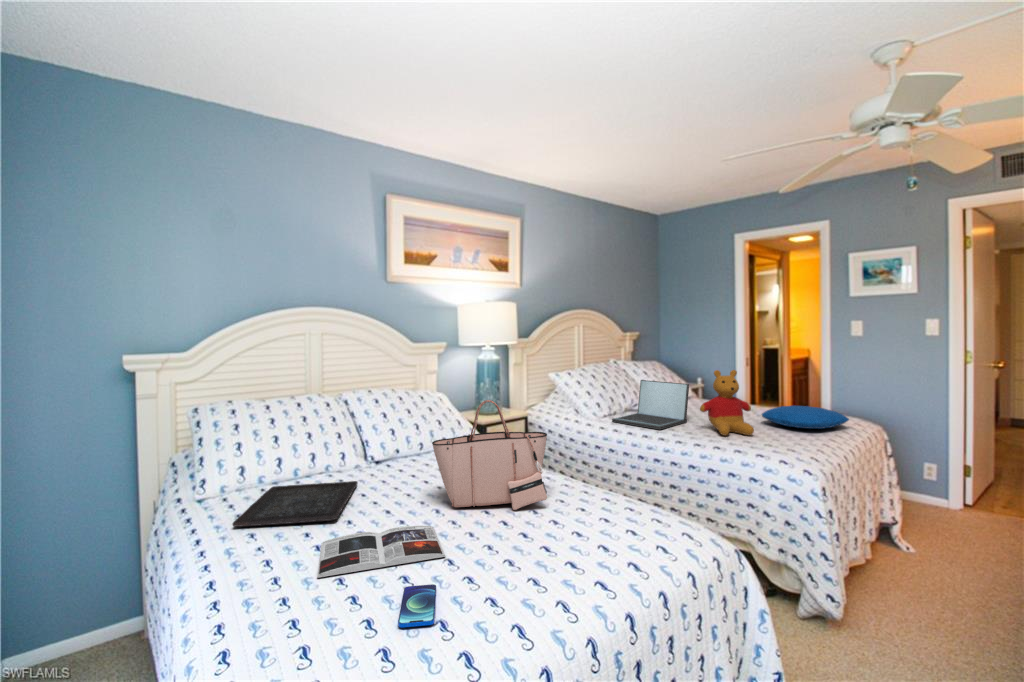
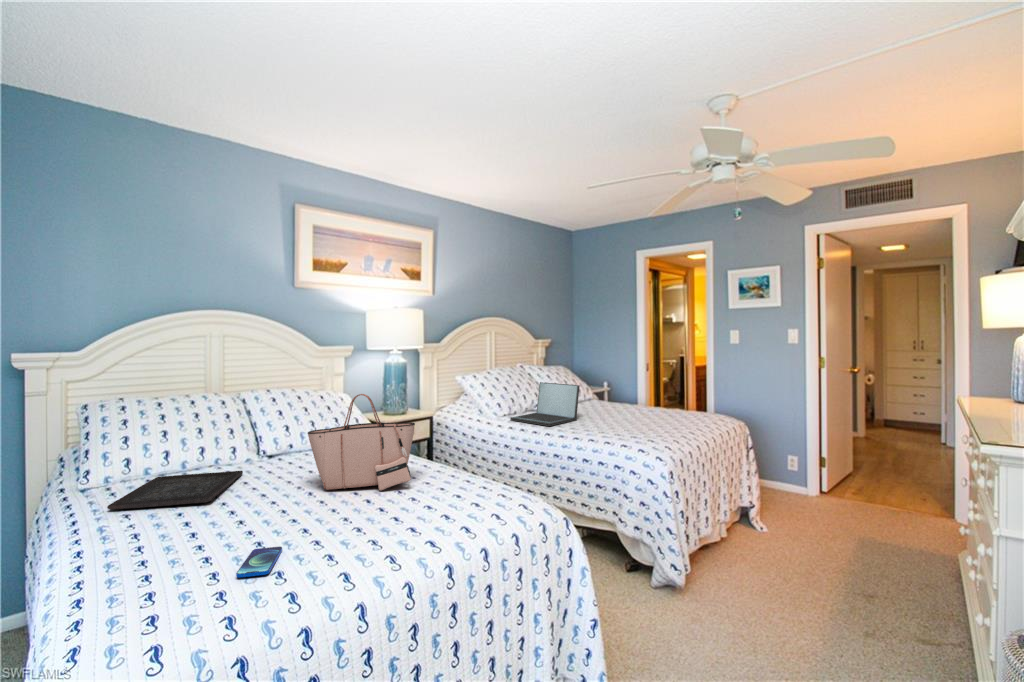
stuffed bear: present [700,370,754,435] -> none [584,372,629,430]
pillow: present [762,406,849,429] -> none [641,405,712,424]
magazine: present [317,526,445,578] -> none [176,504,301,546]

